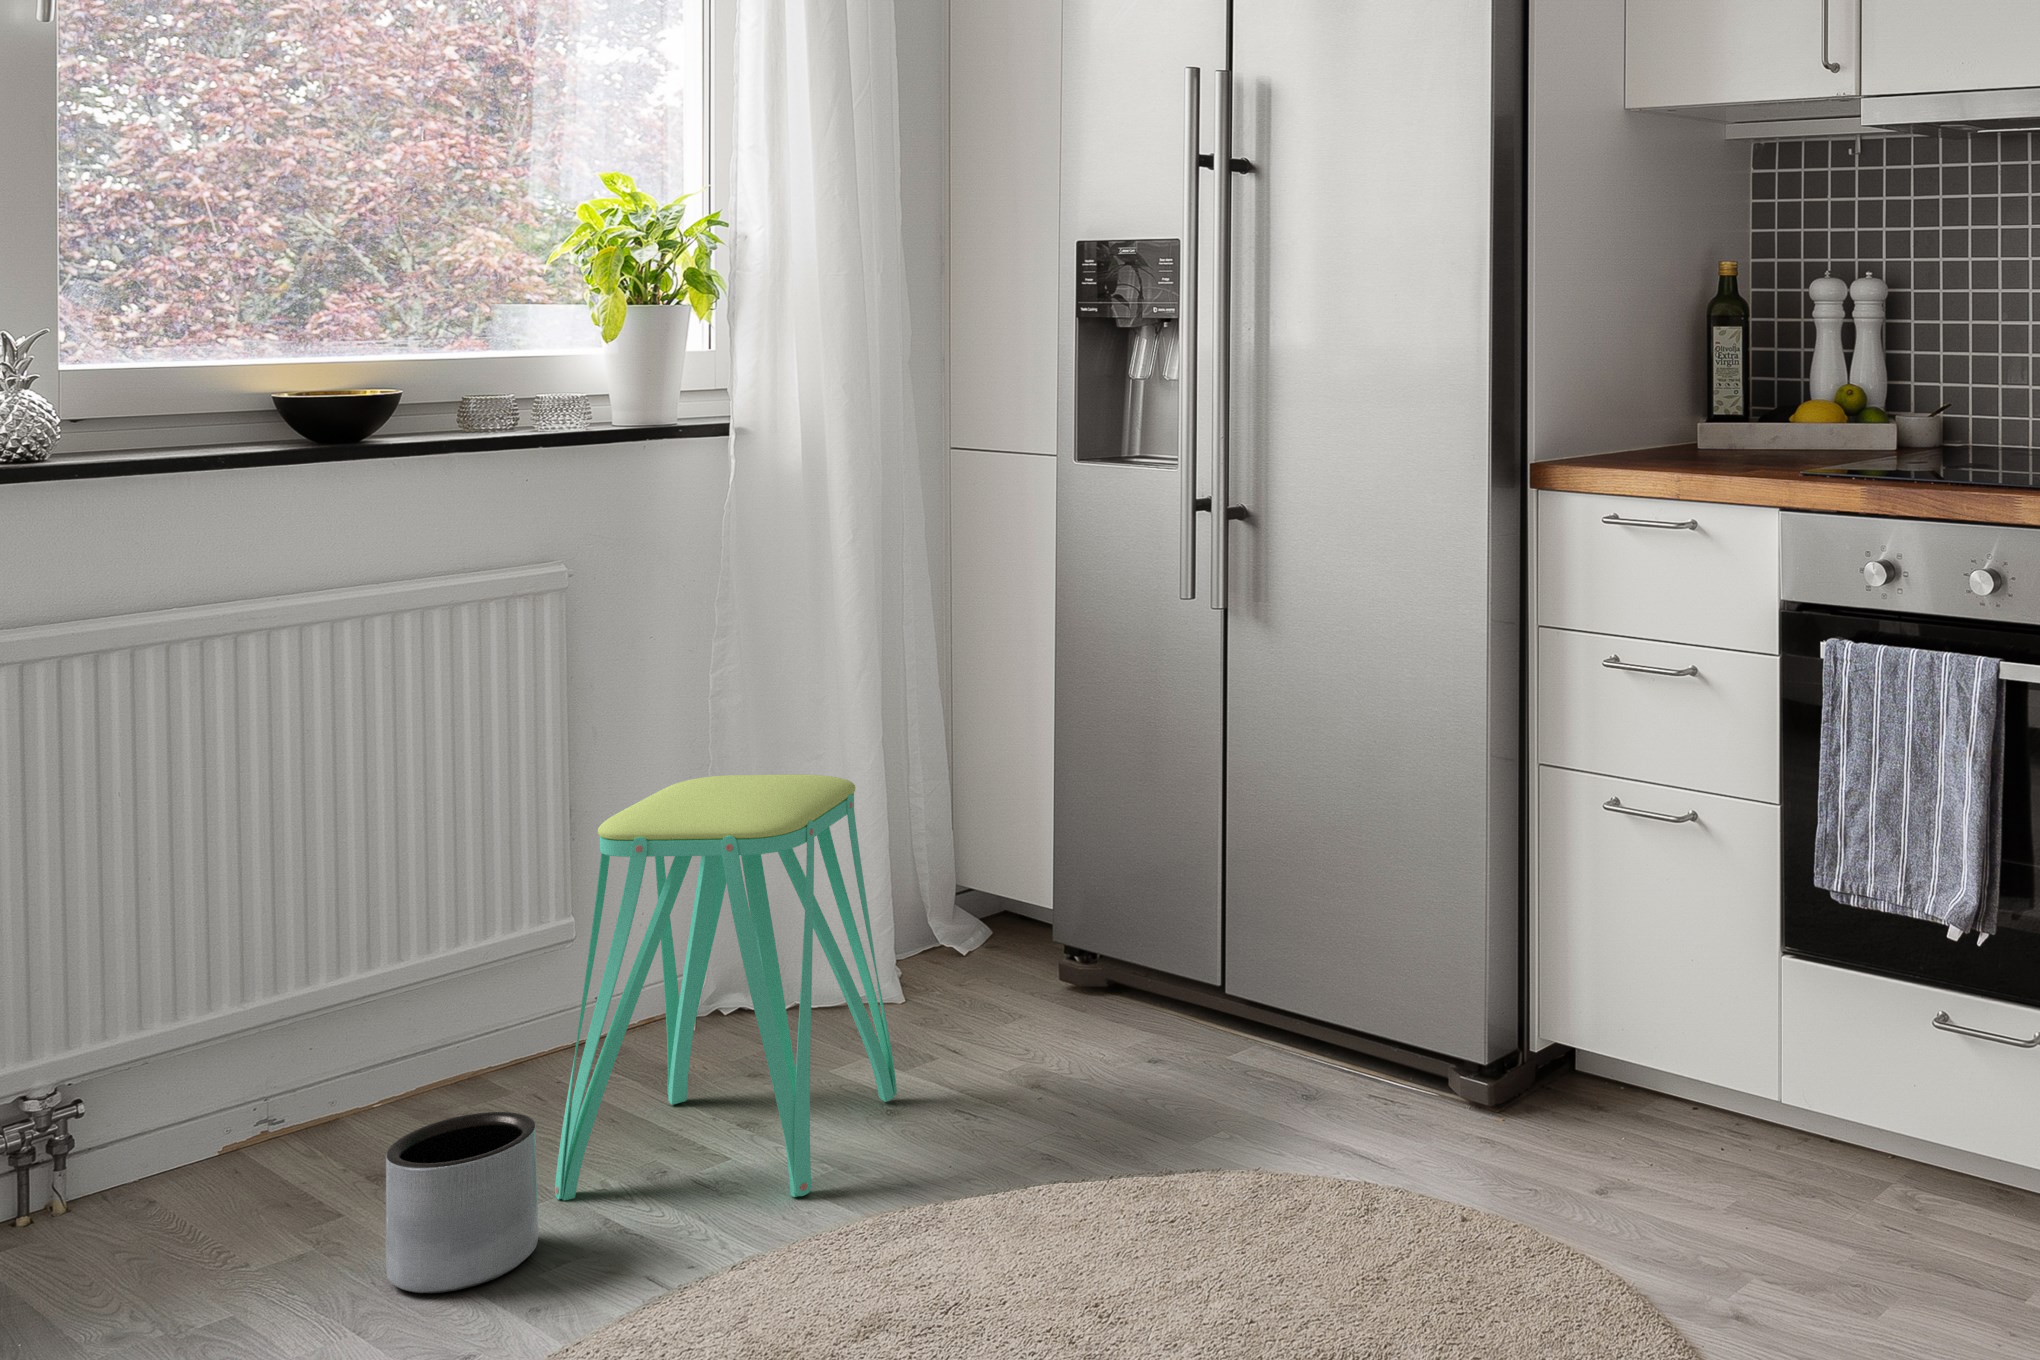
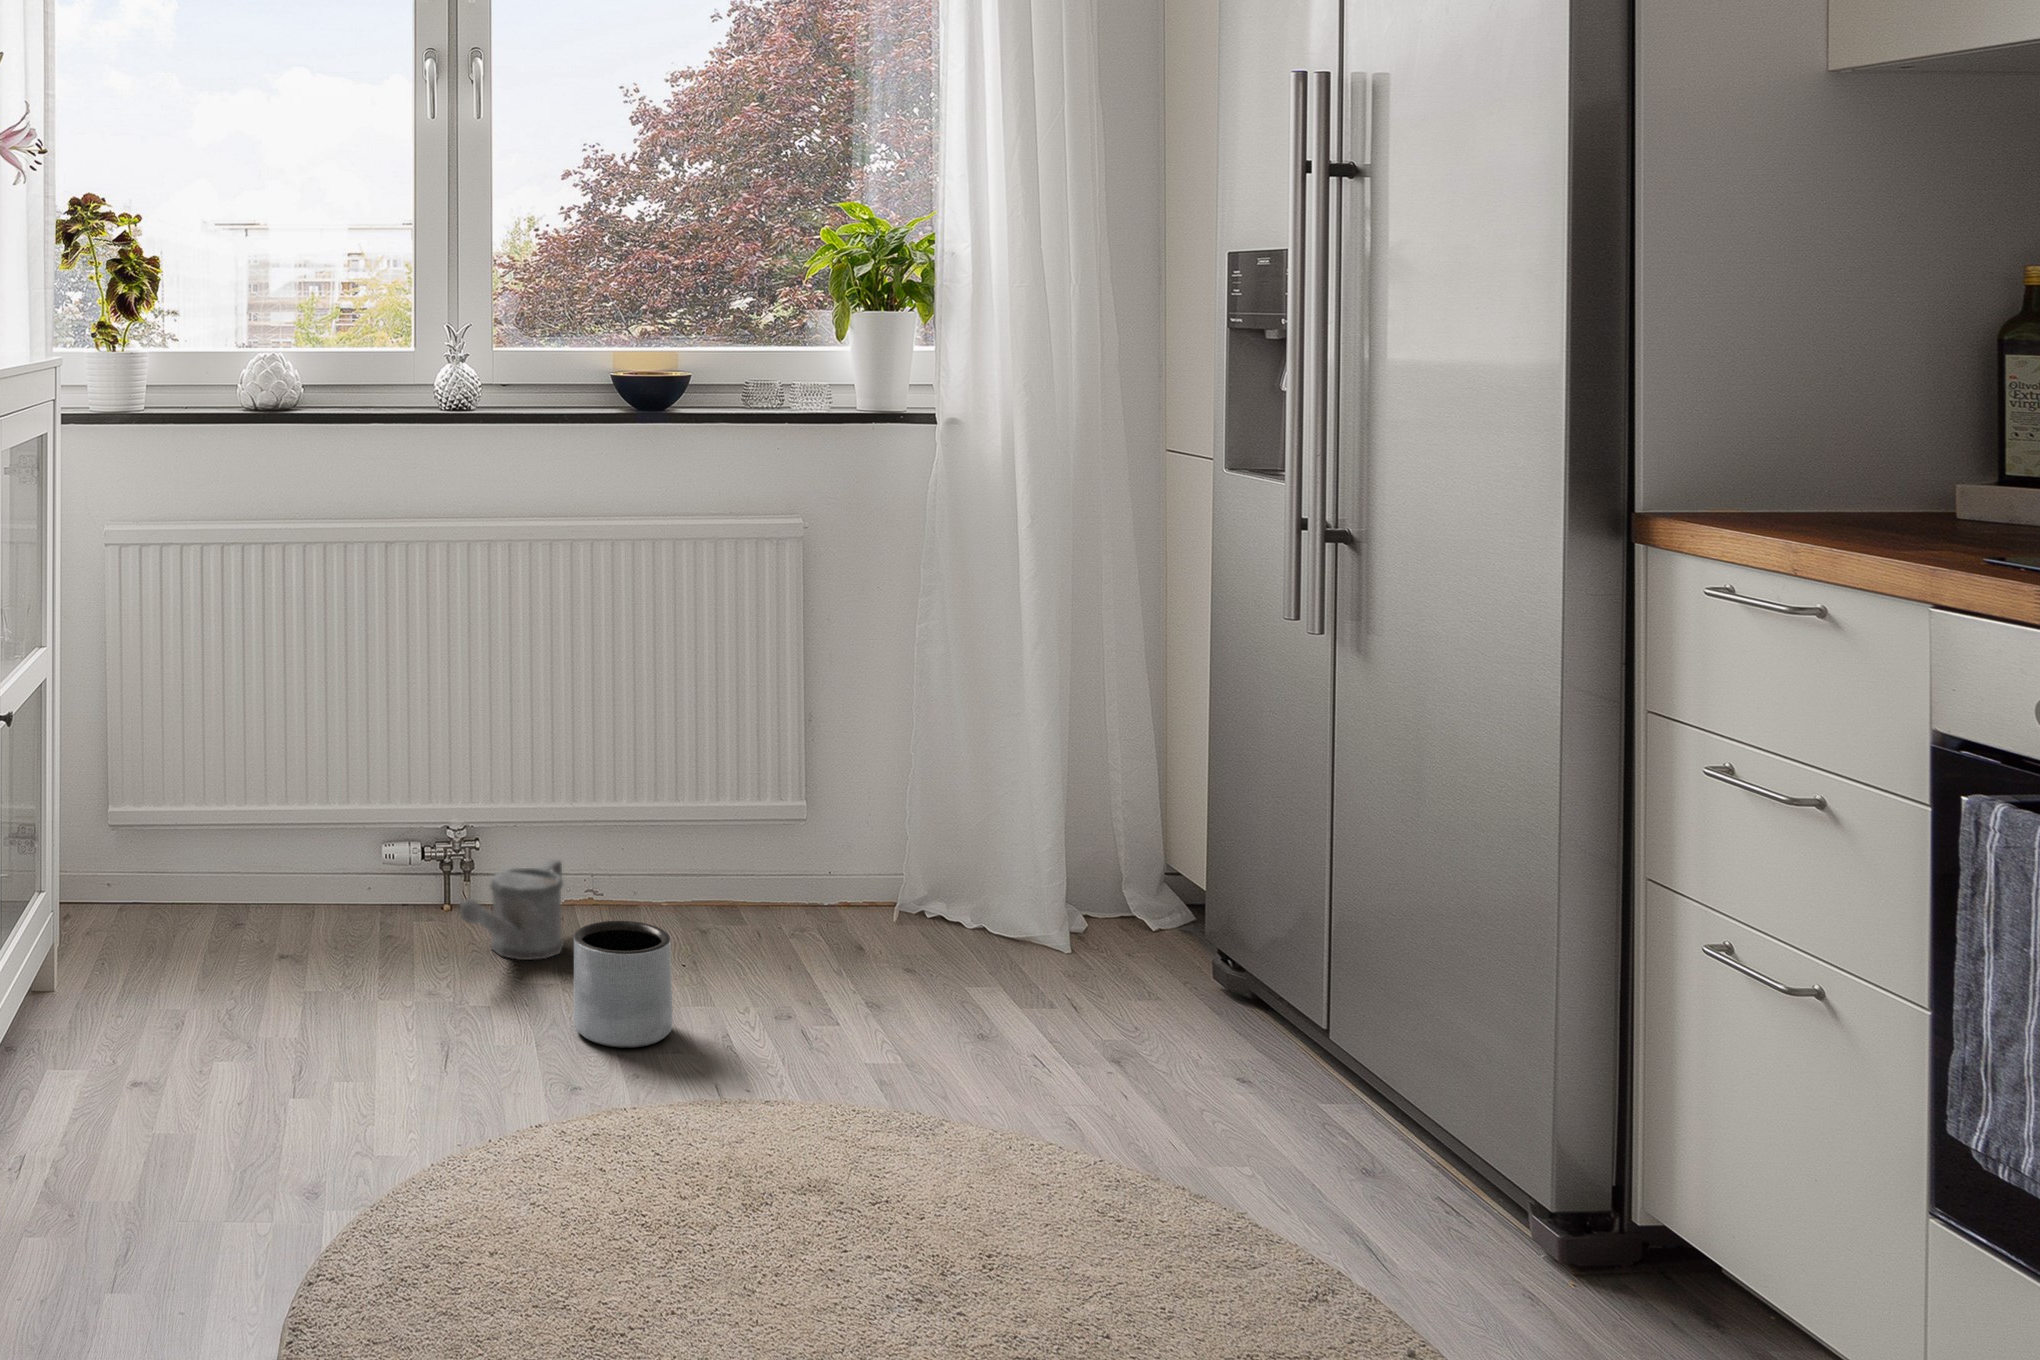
stool: present [555,774,897,1200] -> none [710,707,992,1075]
watering can: none [140,1084,272,1246] -> present [460,860,563,960]

